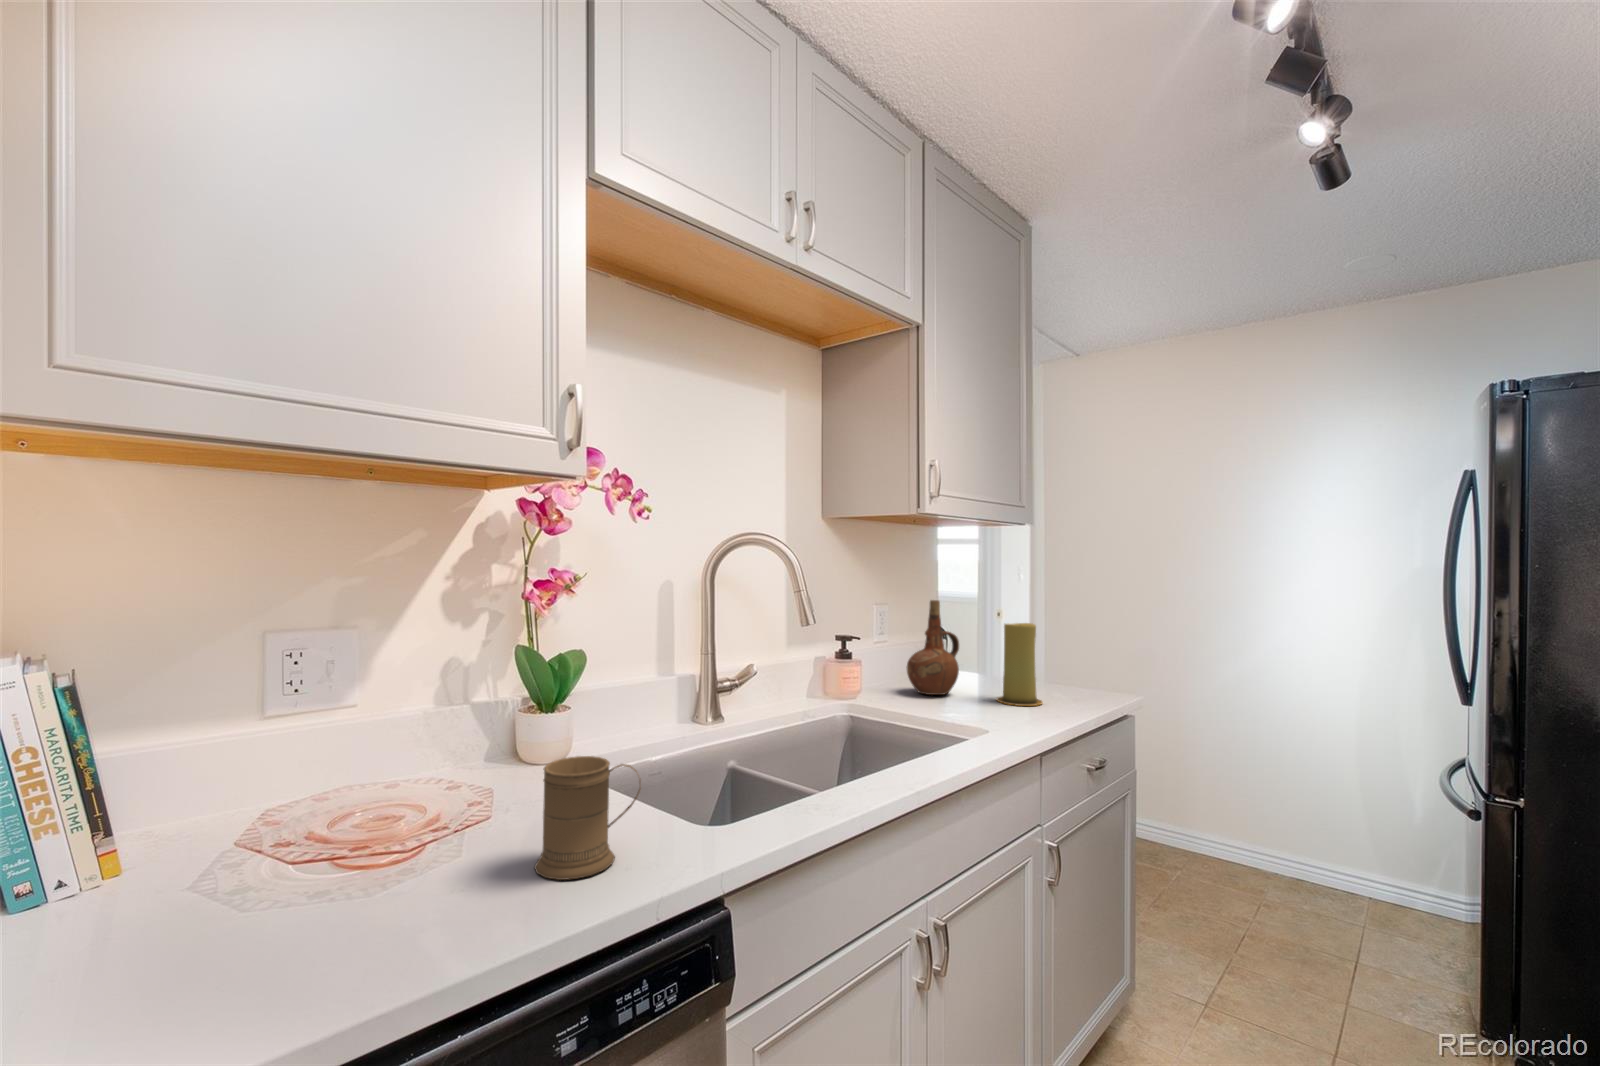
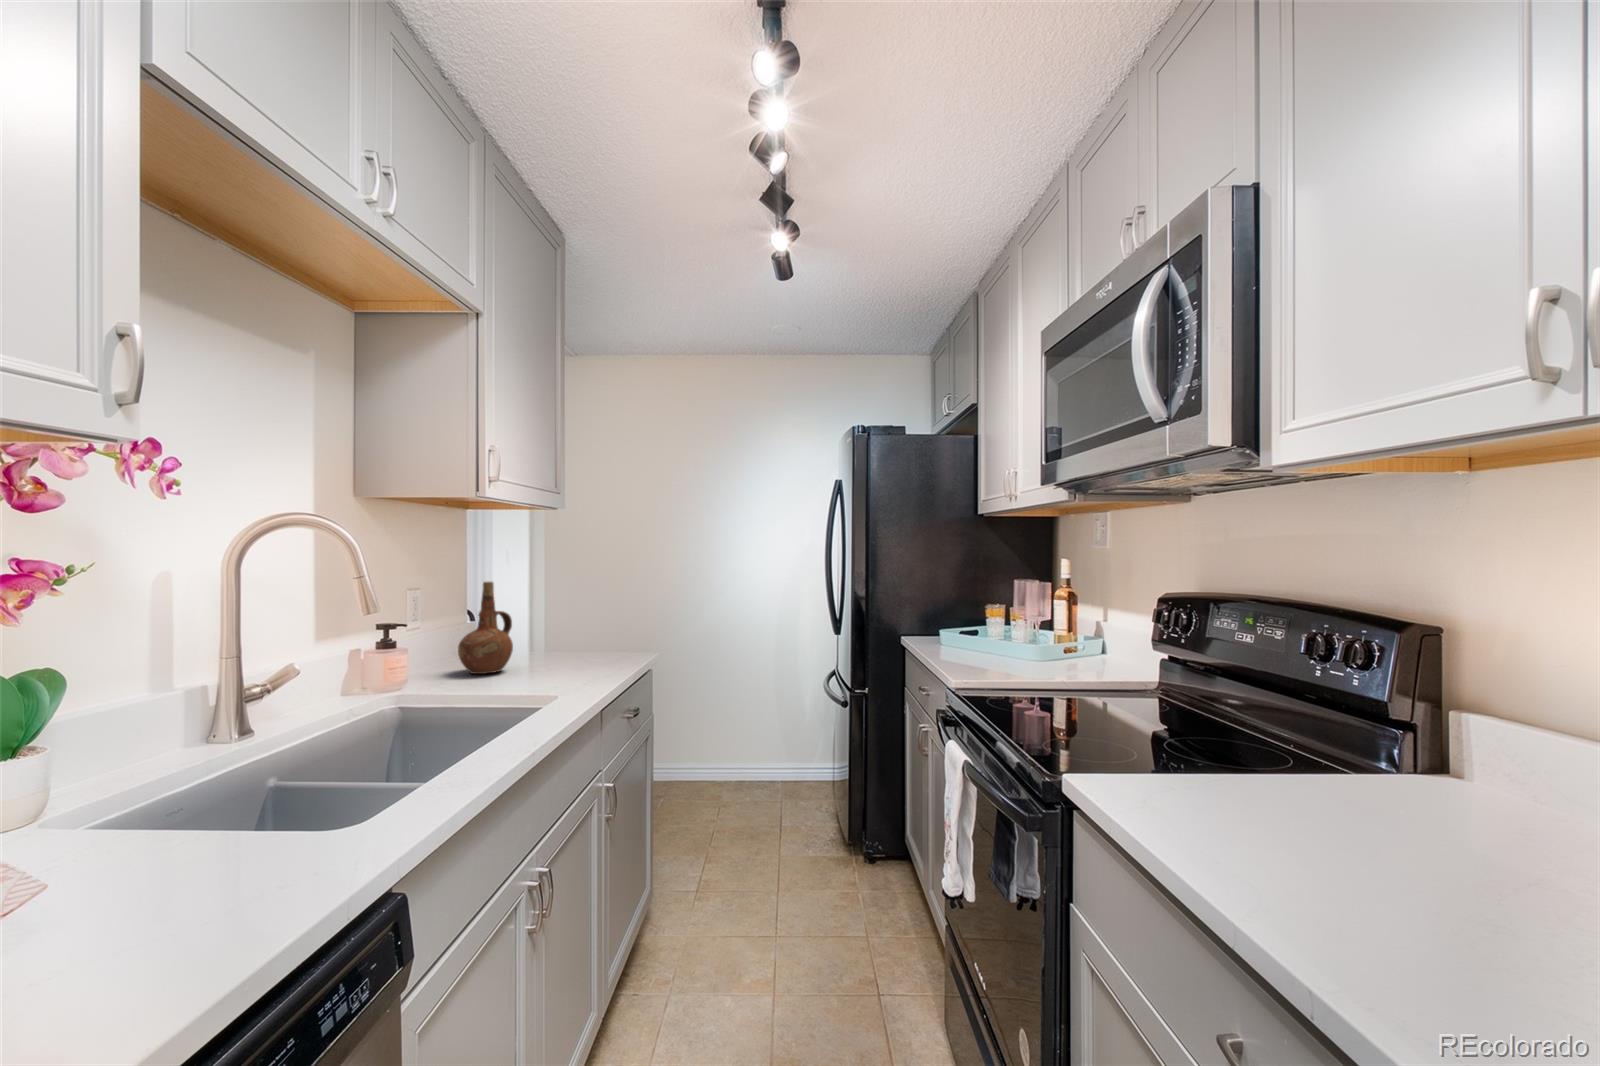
candle: present [996,623,1042,706] -> none [549,598,592,672]
mug: present [535,756,641,880] -> none [141,785,288,935]

